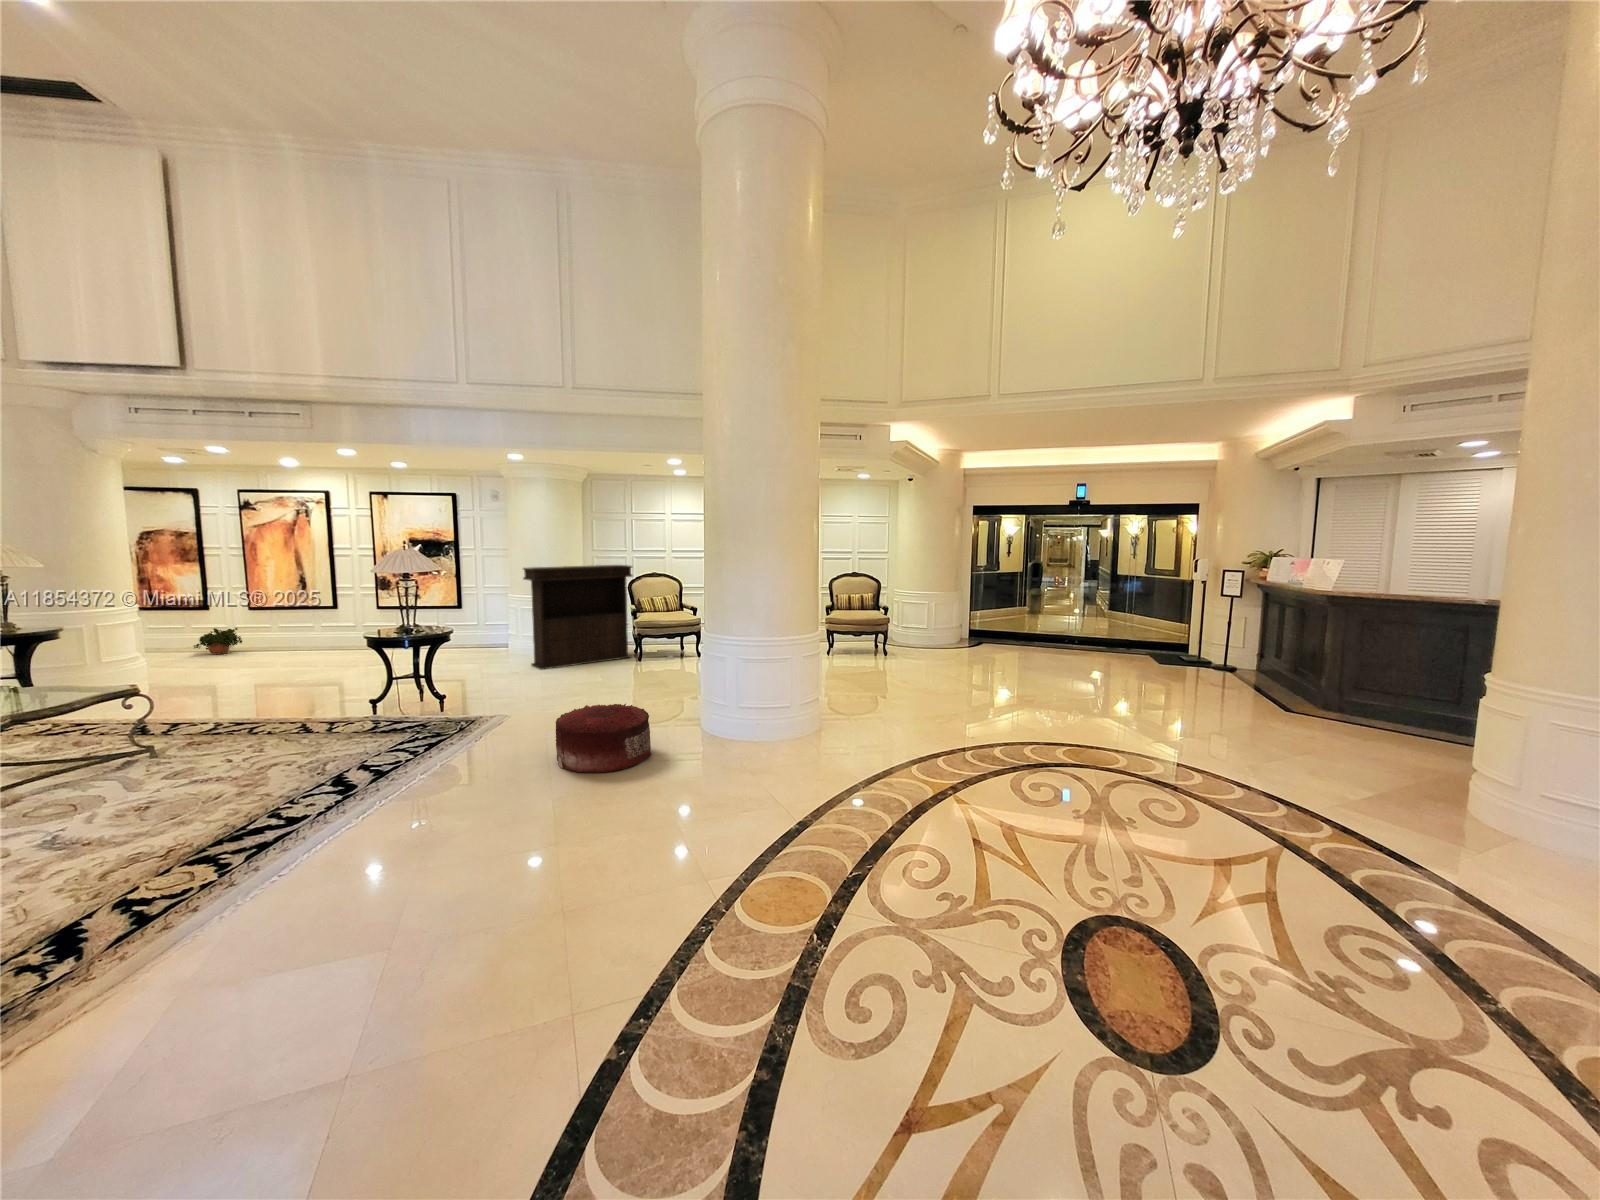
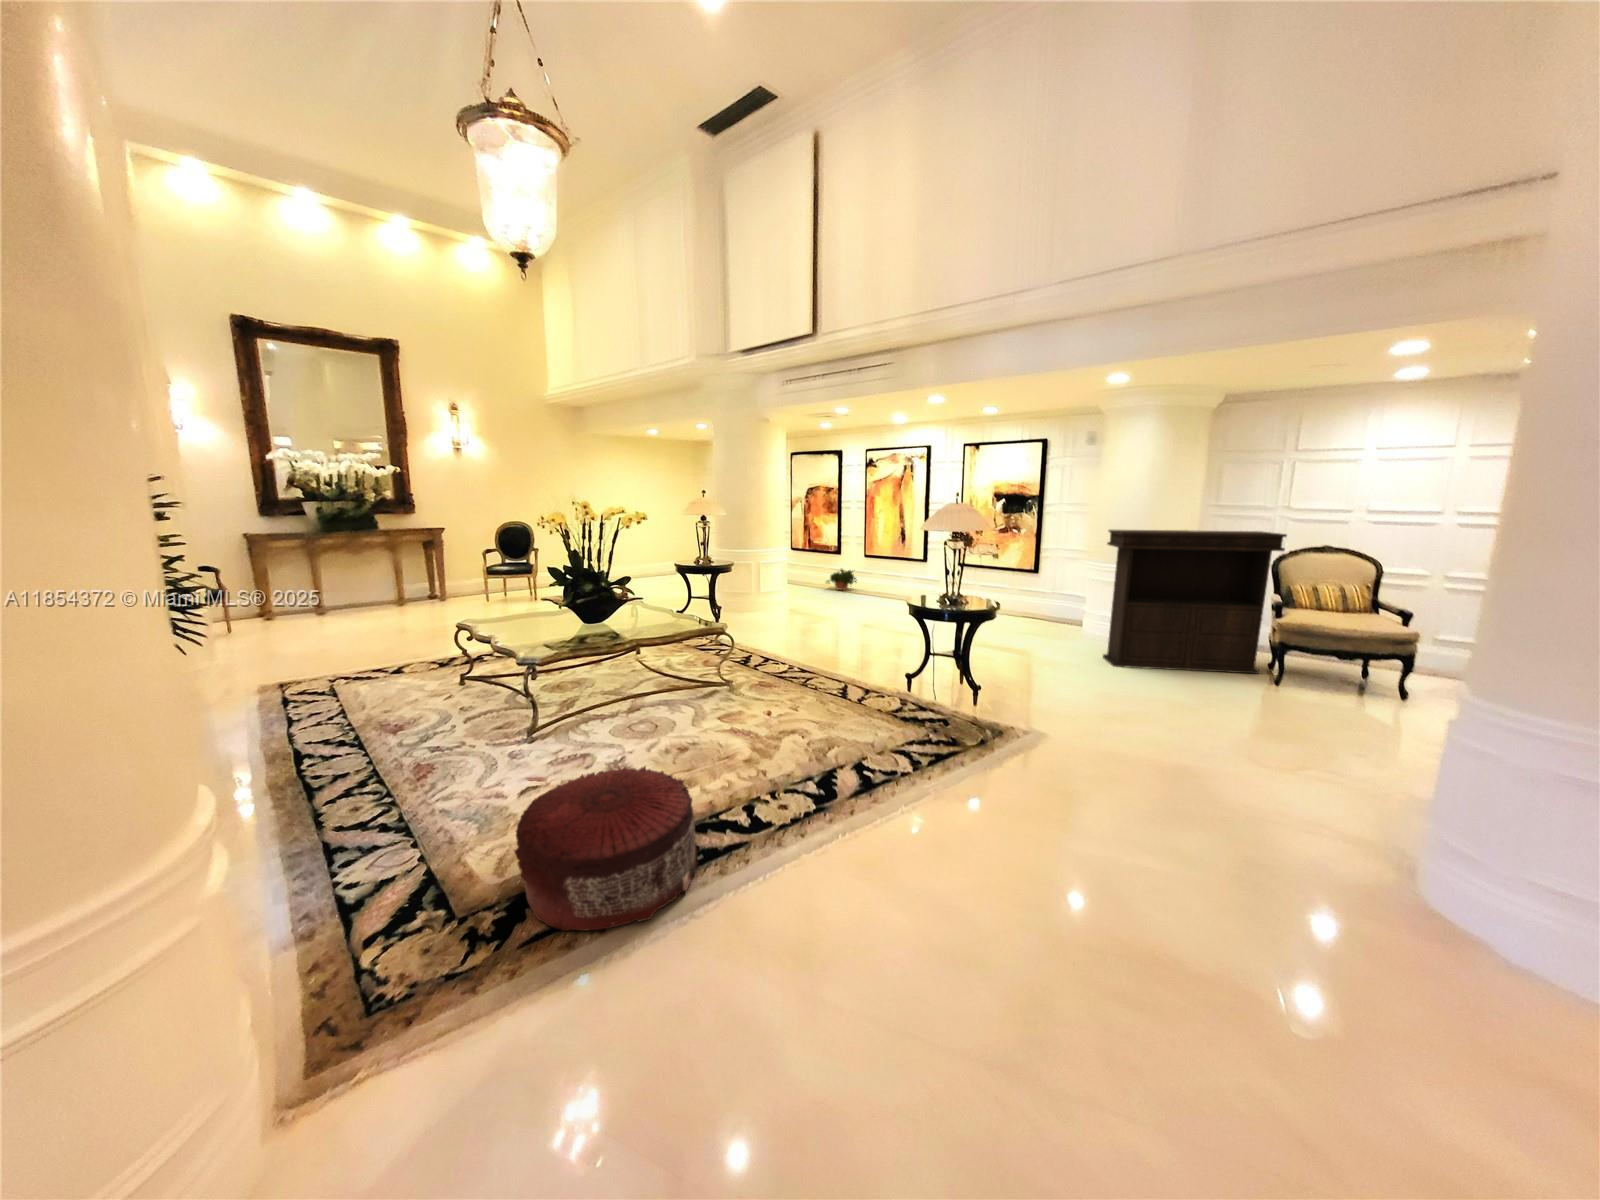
pouf: present [556,704,652,773] -> present [514,766,700,931]

